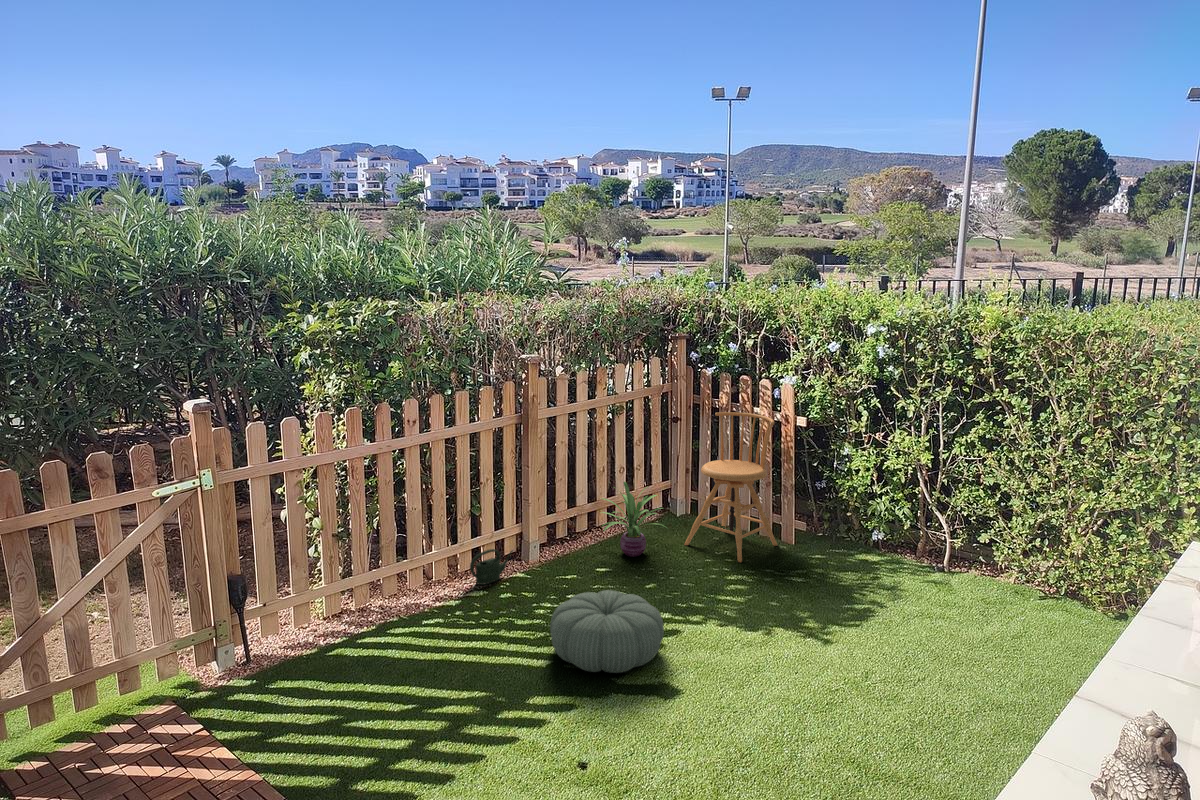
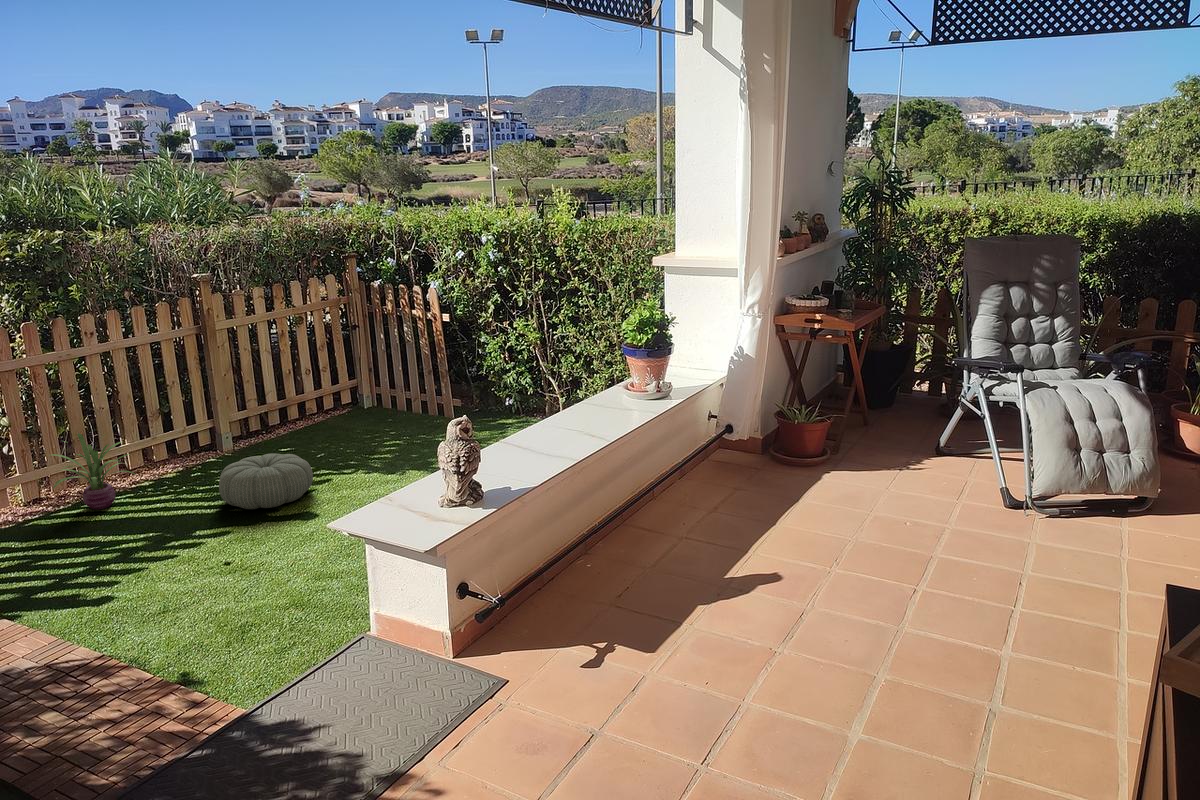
chair: present [684,412,777,562] -> none [362,315,440,433]
decorative plant: present [602,482,667,557] -> present [52,433,135,510]
watering can: present [470,549,513,585] -> none [160,439,203,469]

